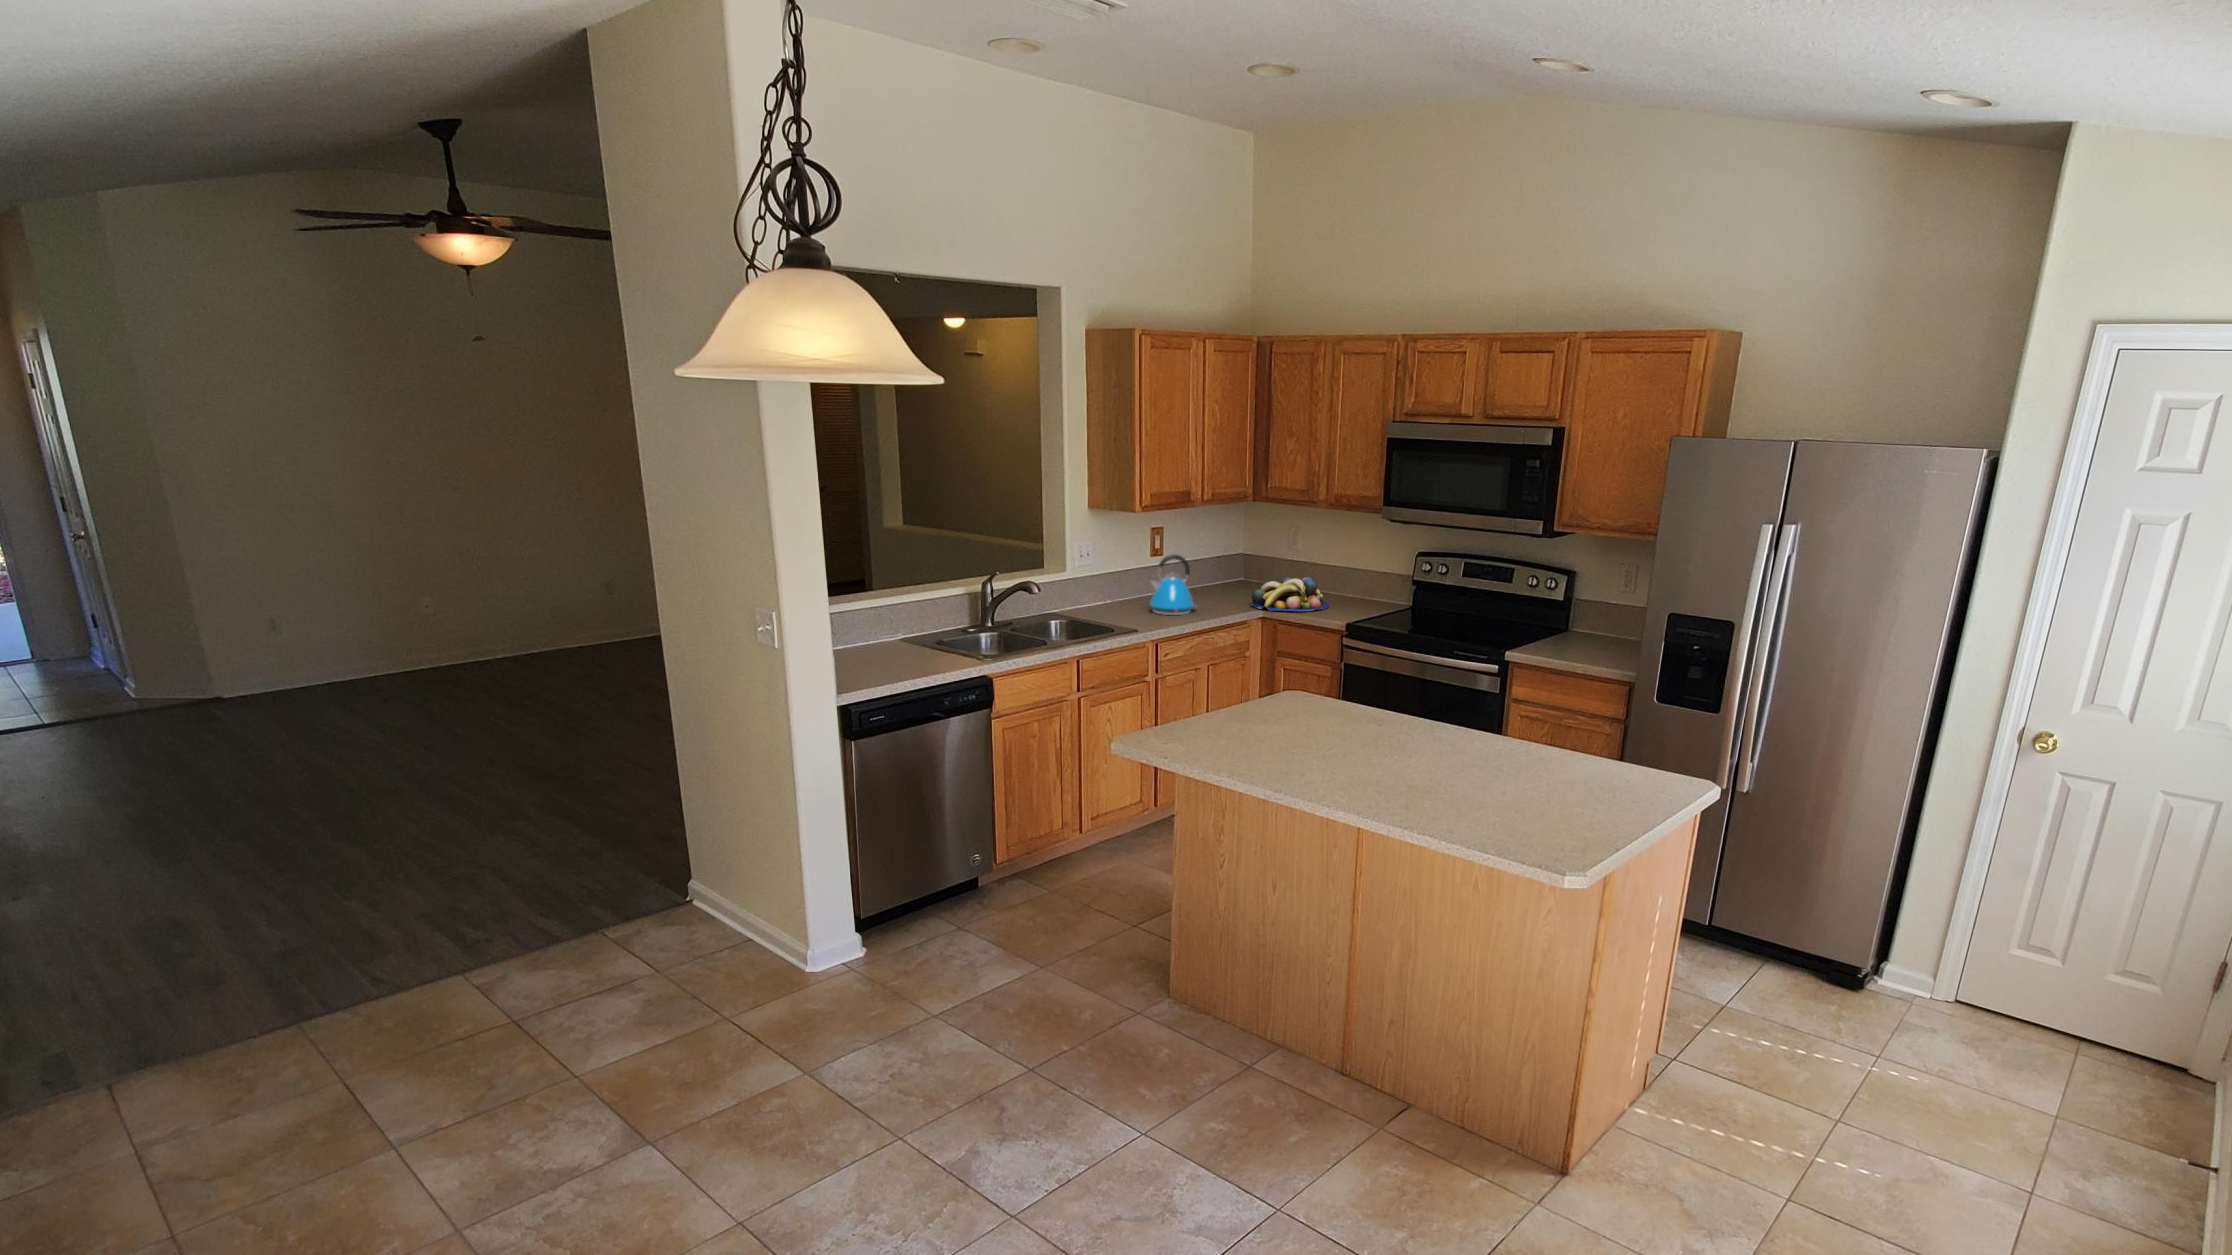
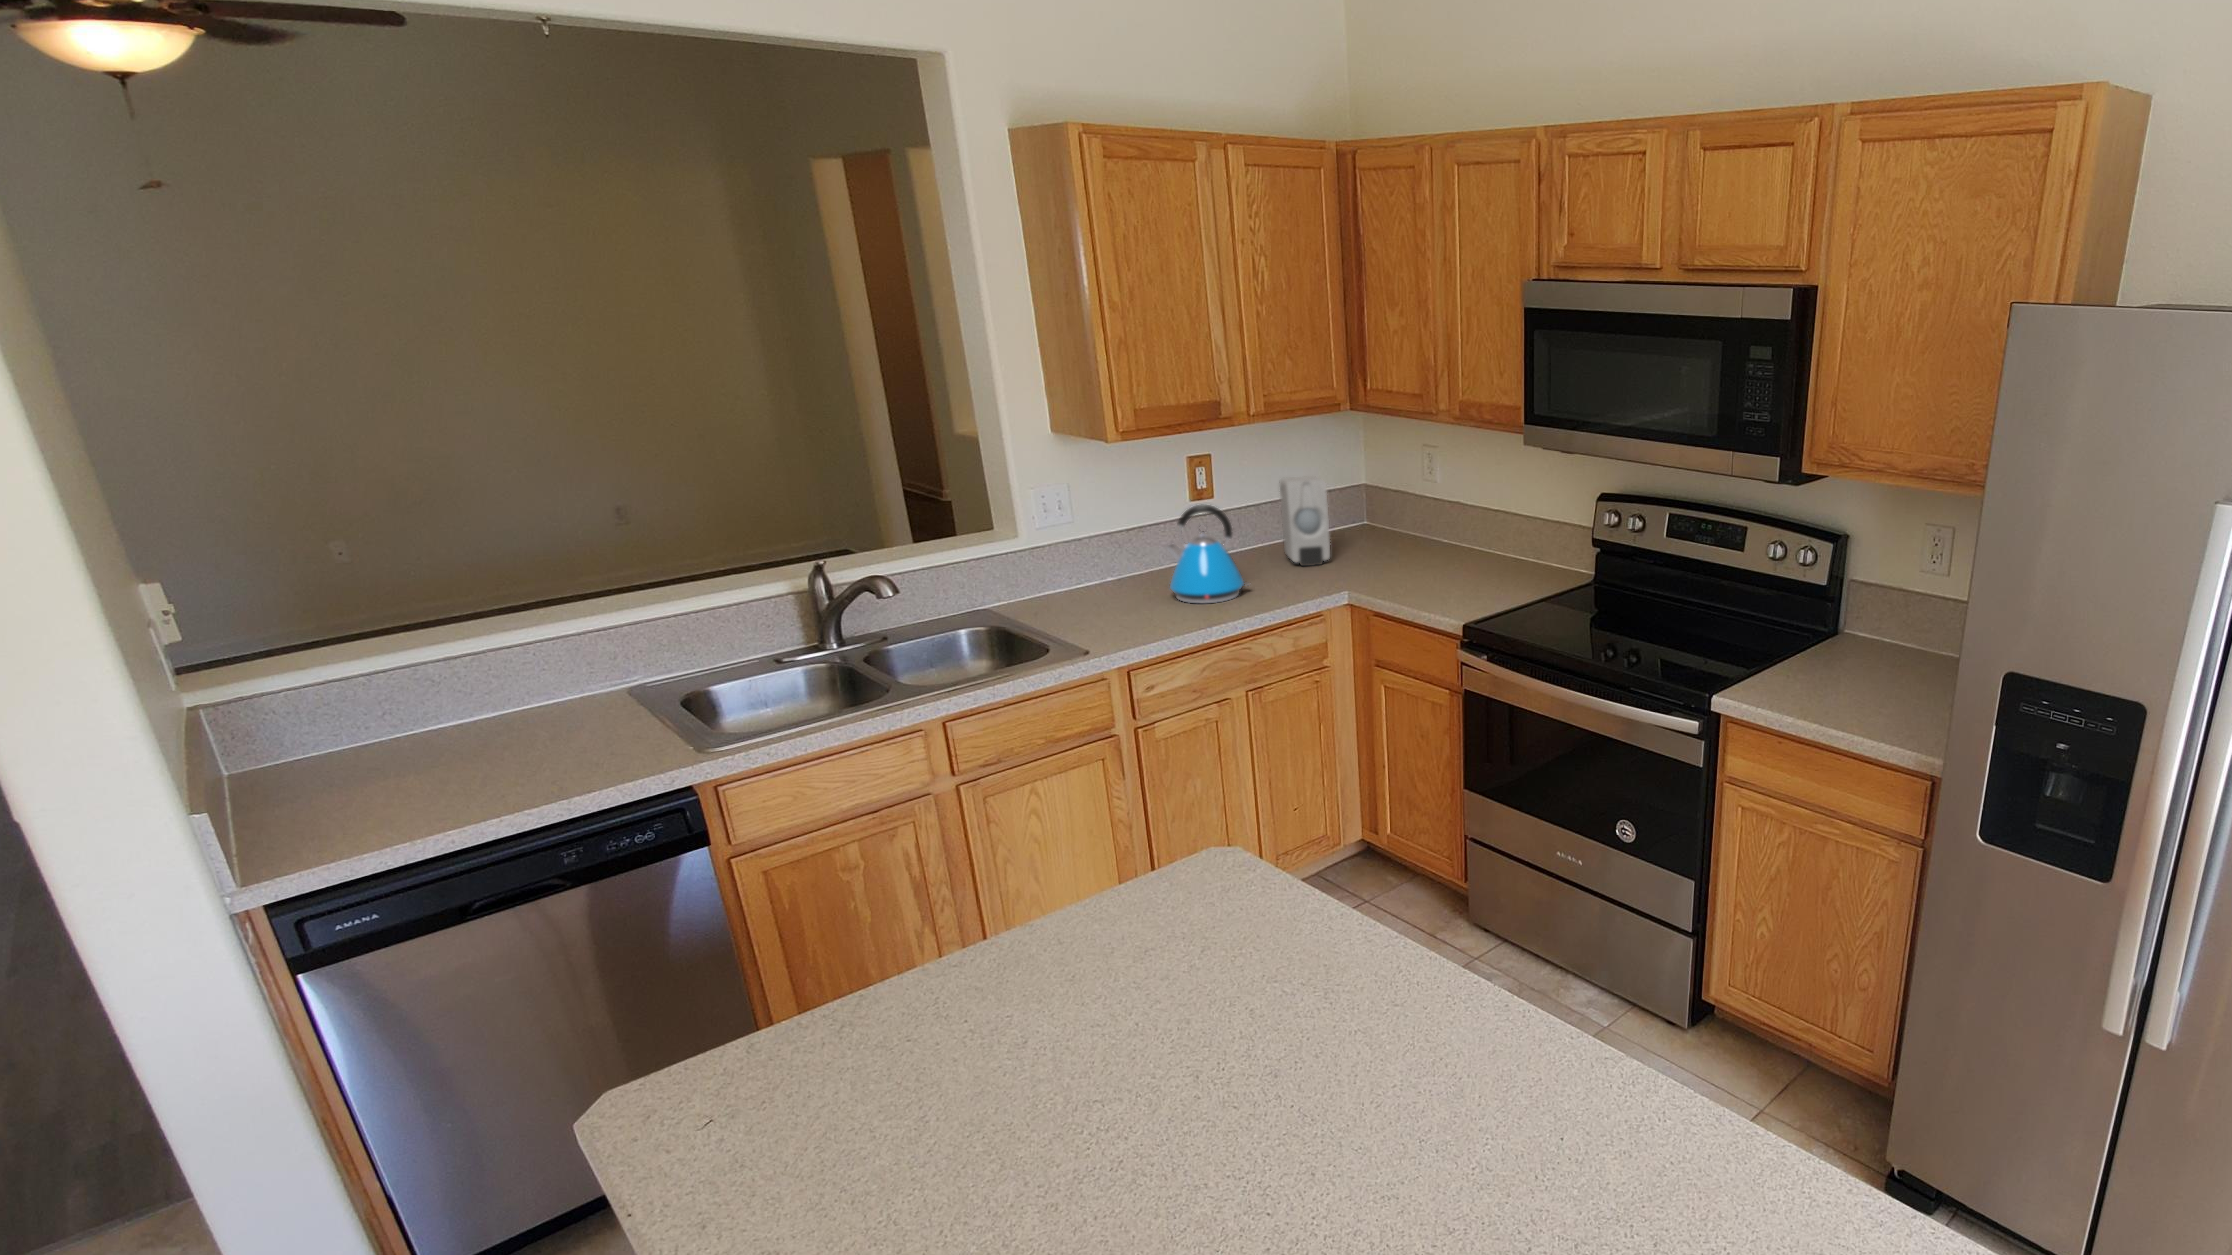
soap dispenser: none [1201,543,1236,599] -> present [1279,476,1330,566]
fruit bowl: present [1251,577,1329,612] -> none [1341,531,1469,593]

